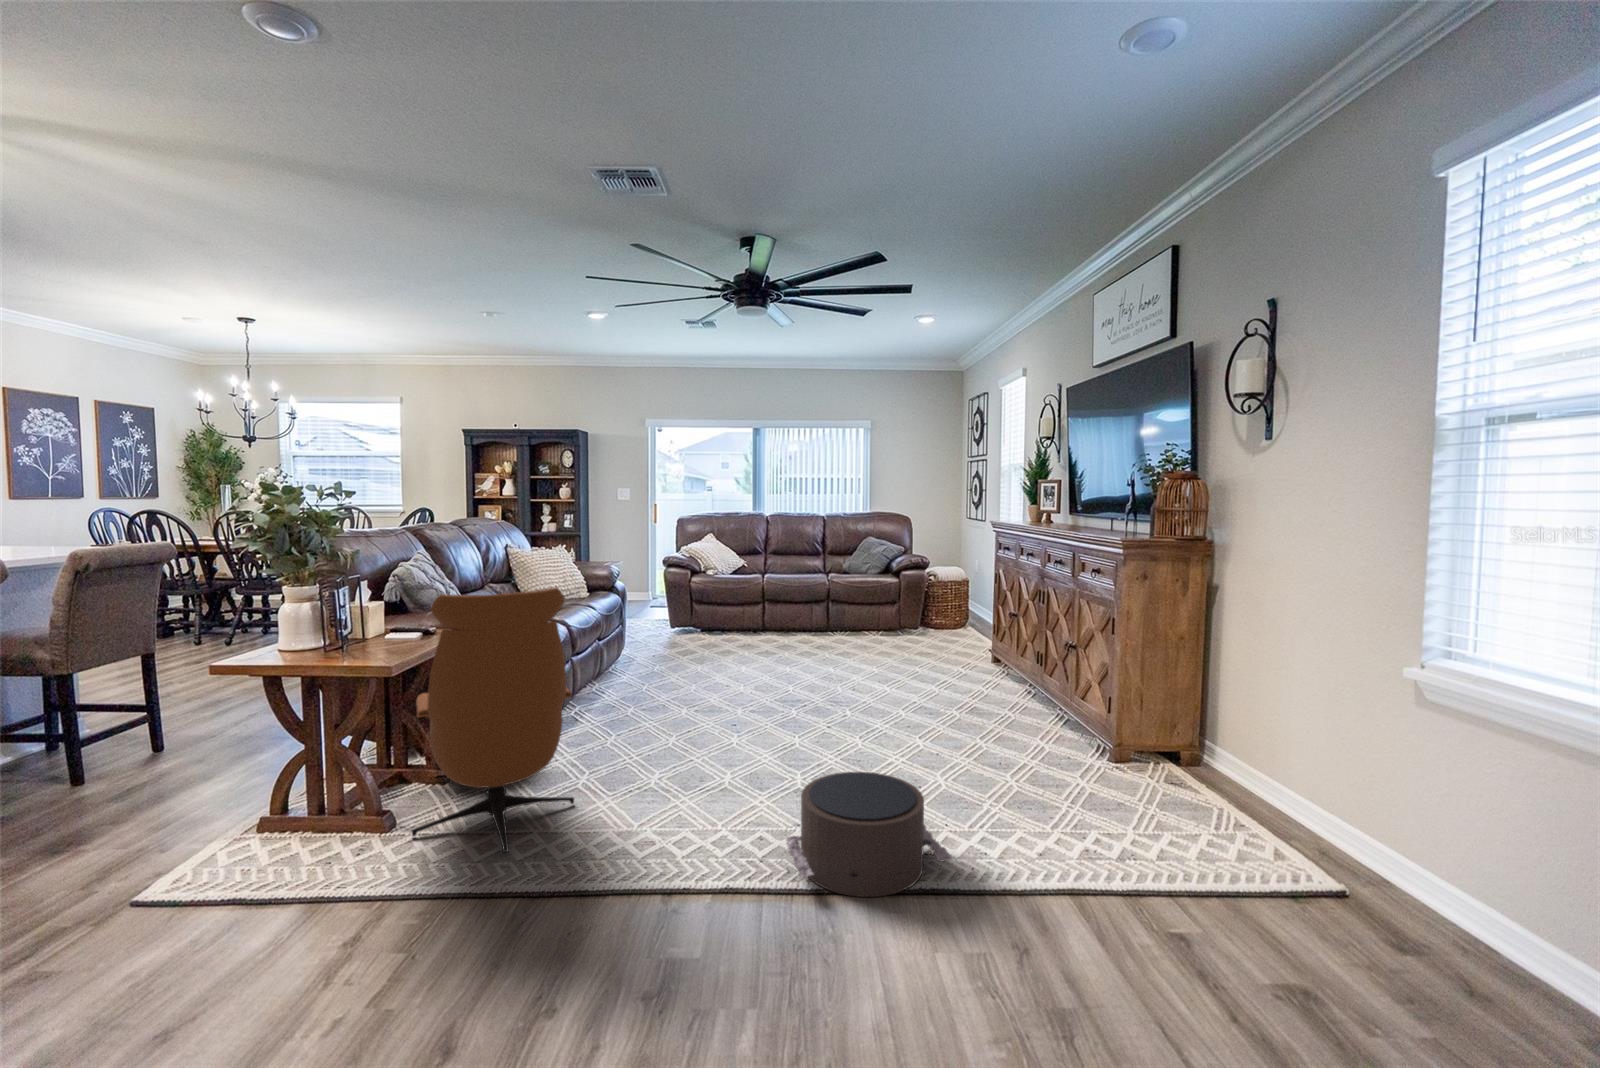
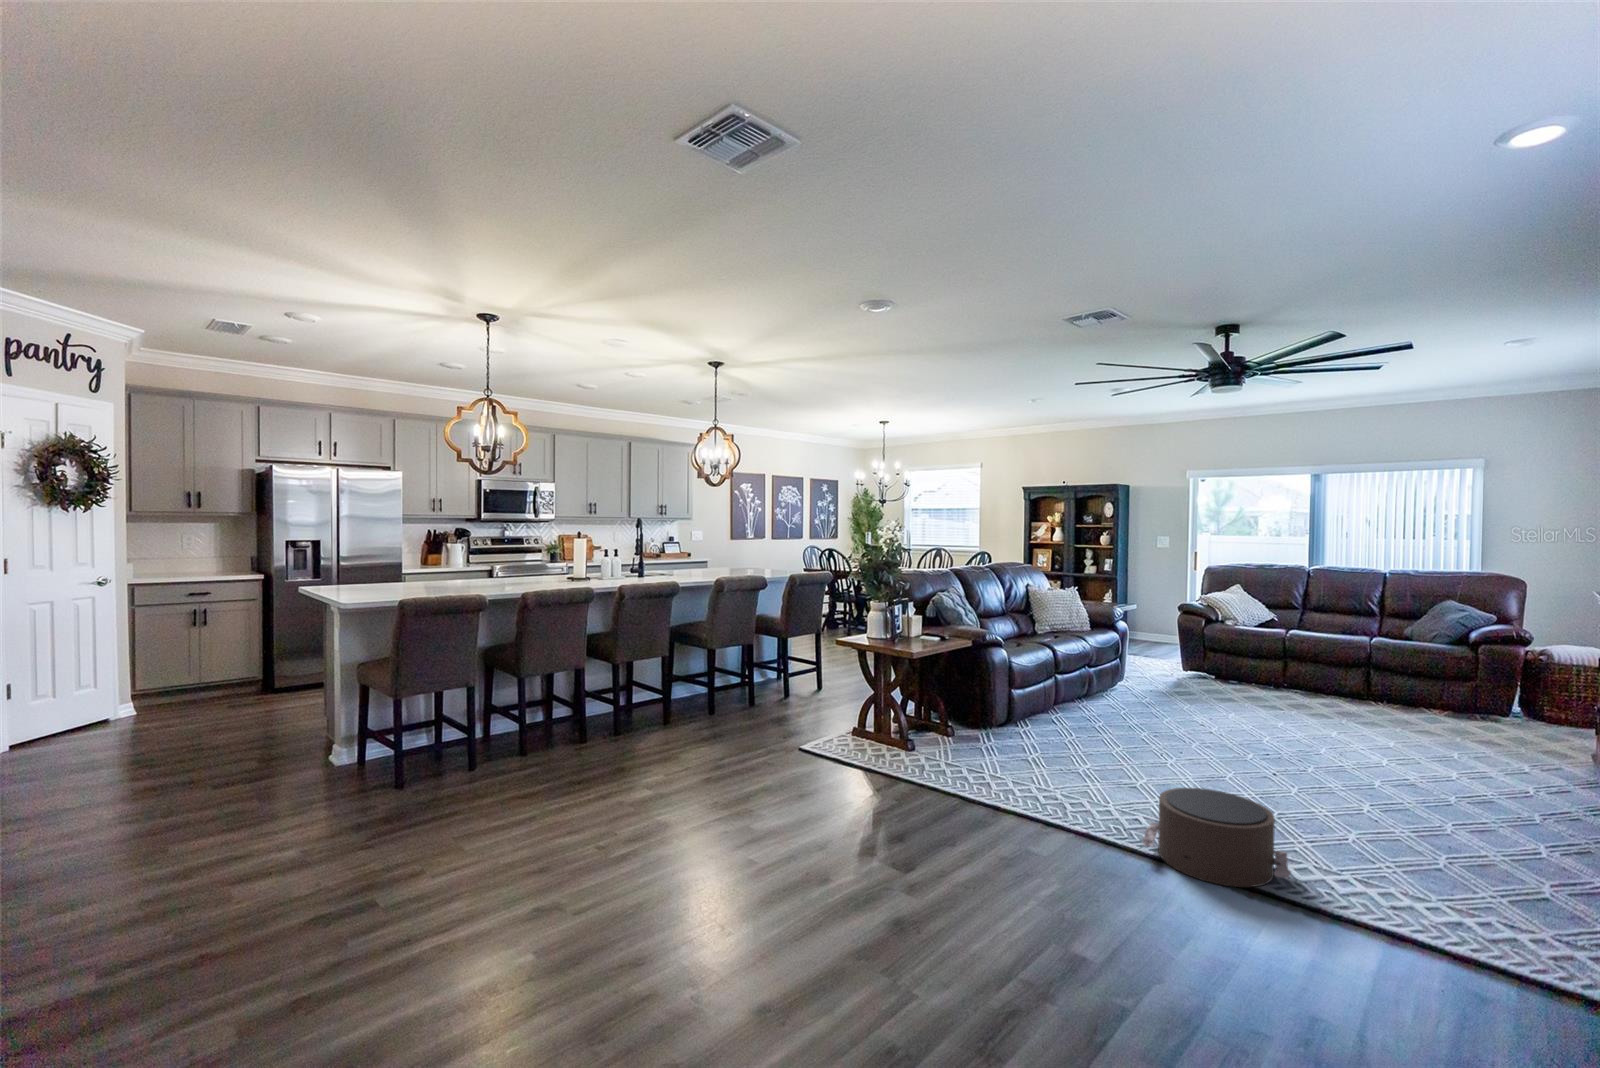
lounge chair: present [412,588,574,852] -> none [920,610,1020,778]

